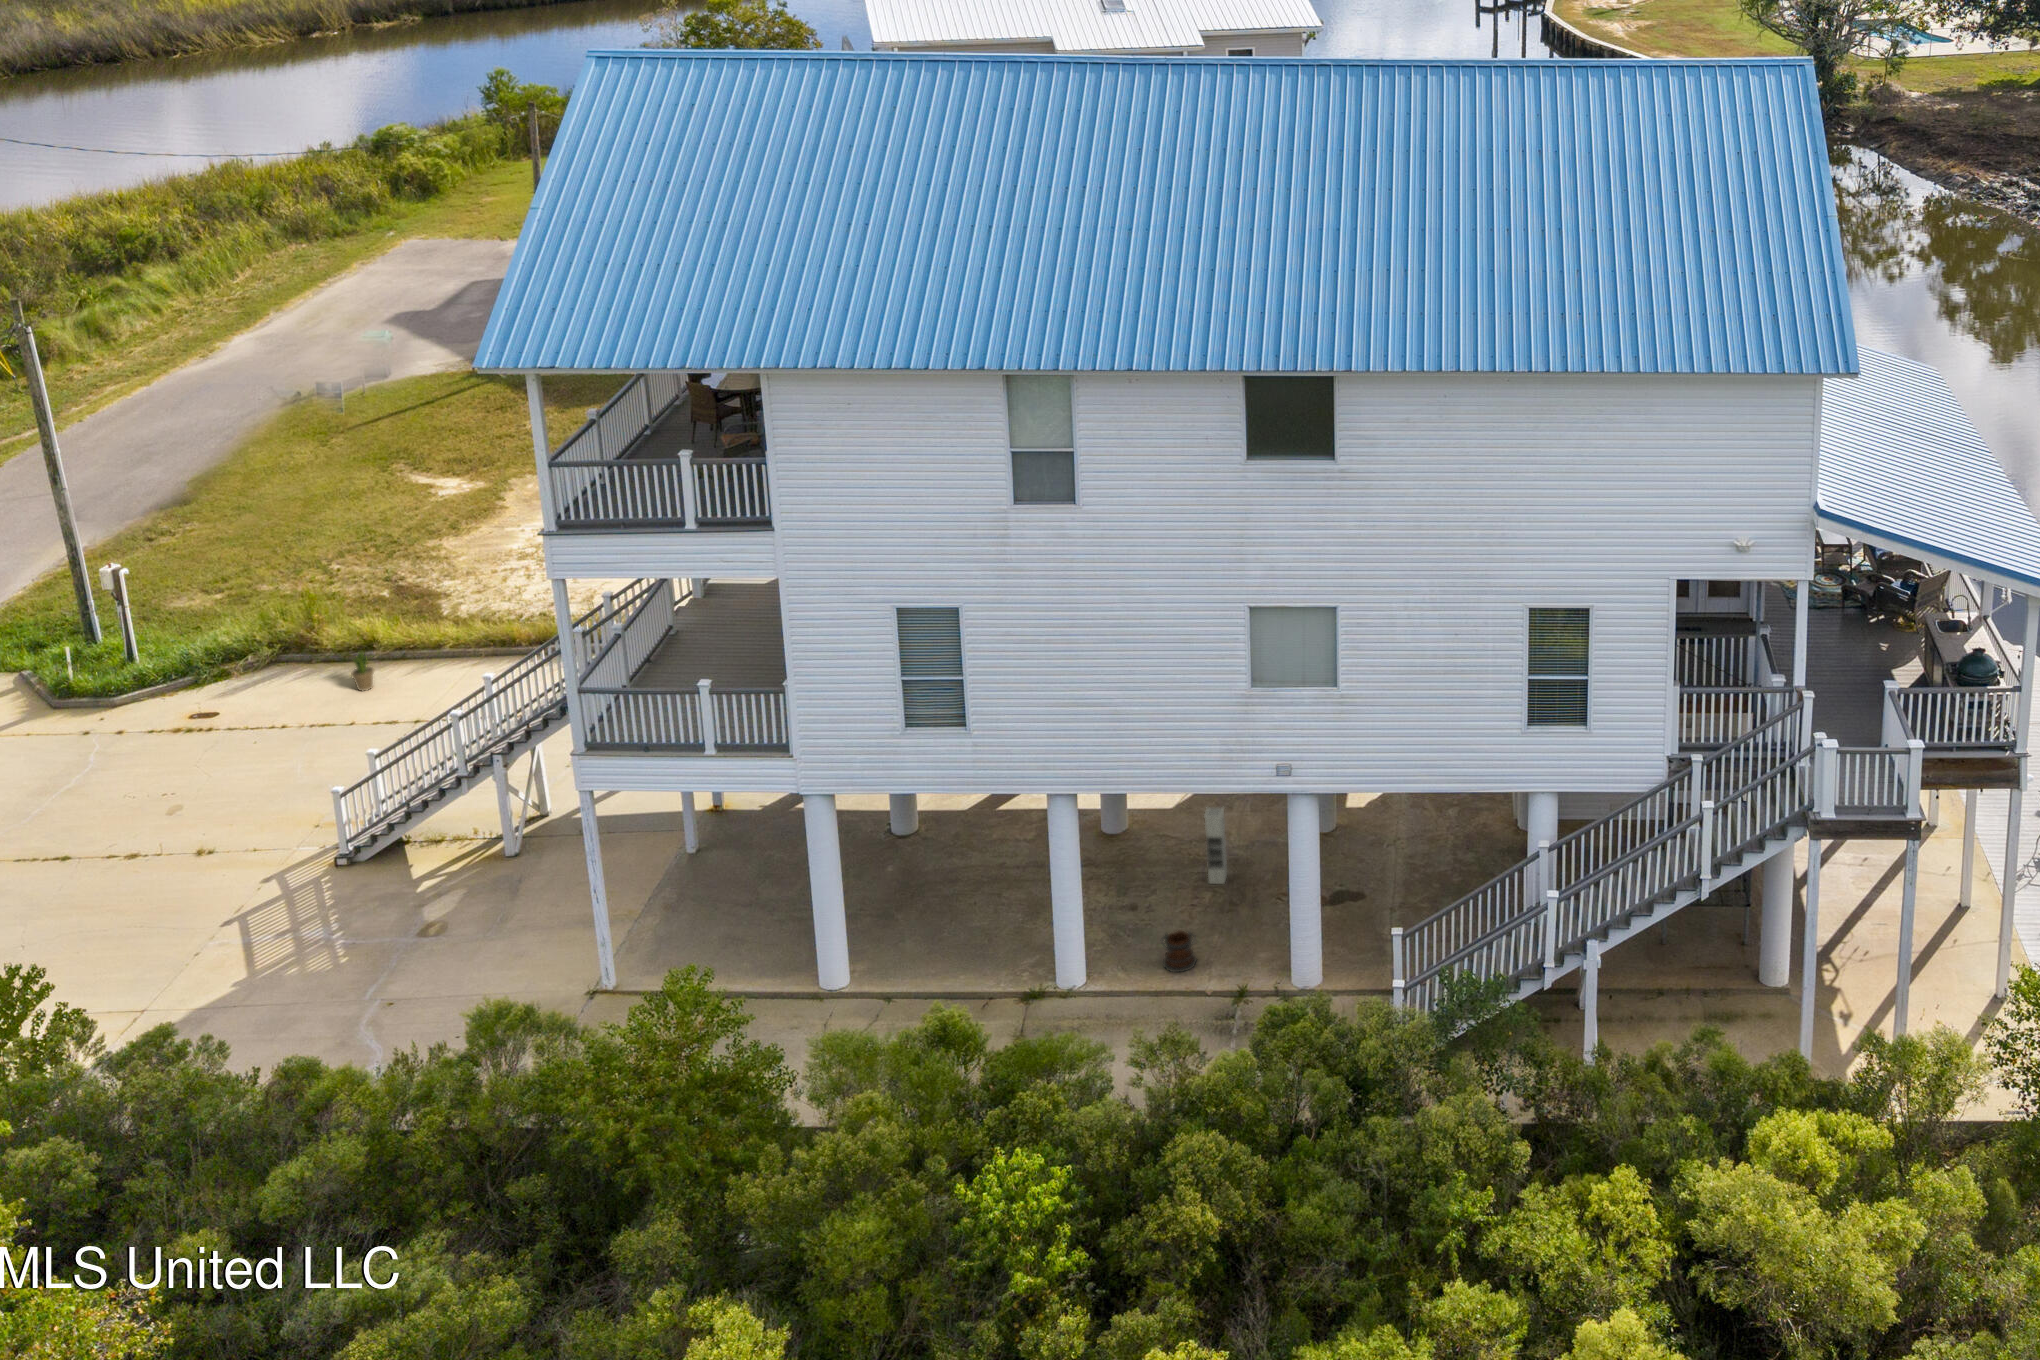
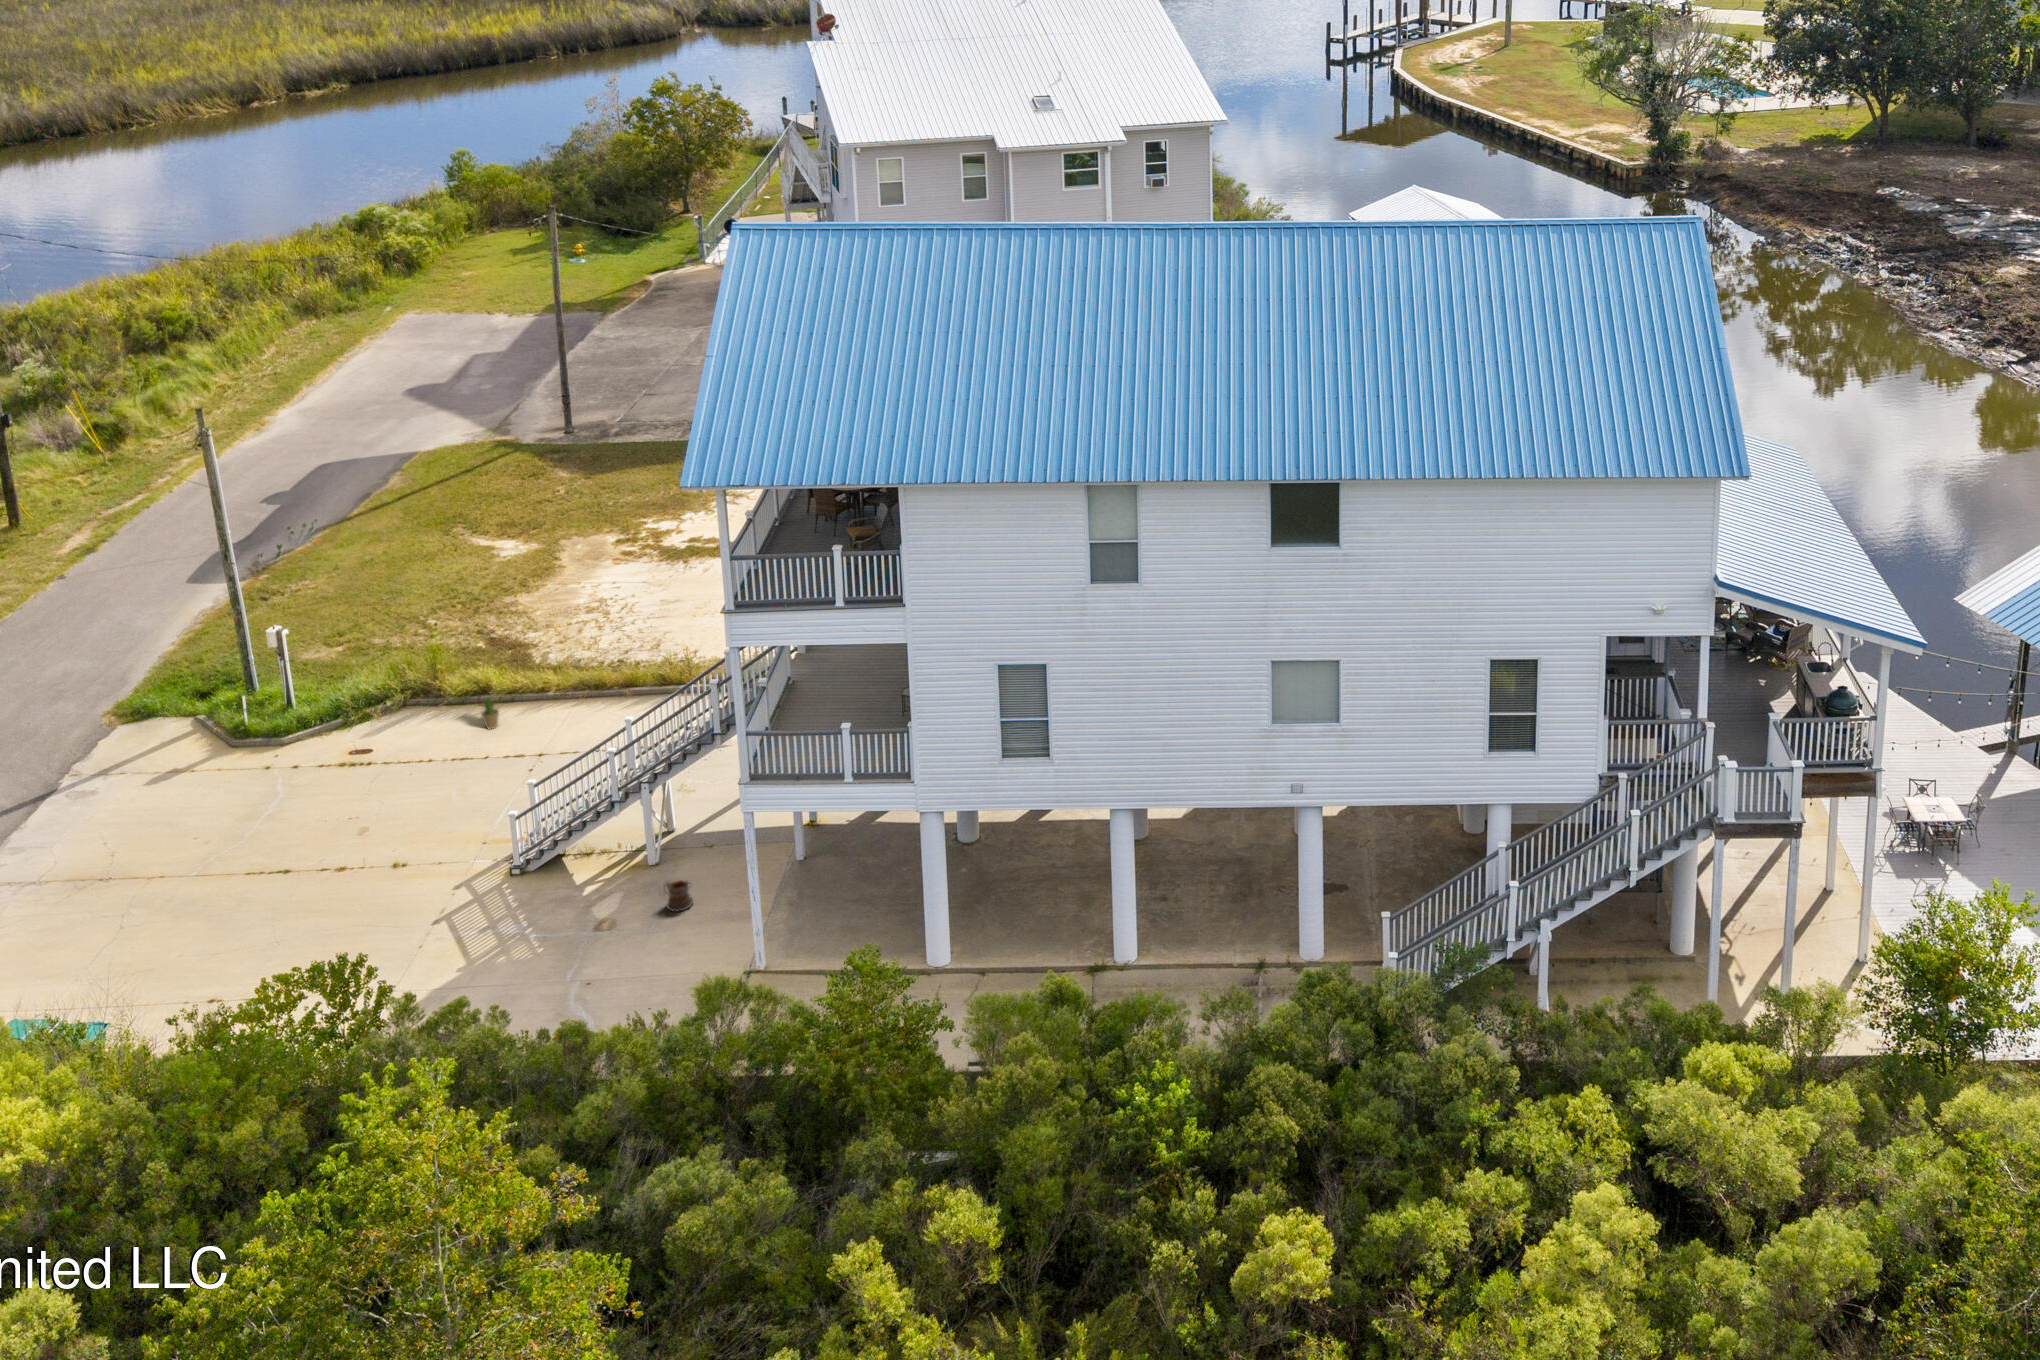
cabinet: present [1204,807,1227,884] -> none [1218,817,1234,880]
bucket: present [1162,930,1197,972] -> present [666,880,693,912]

